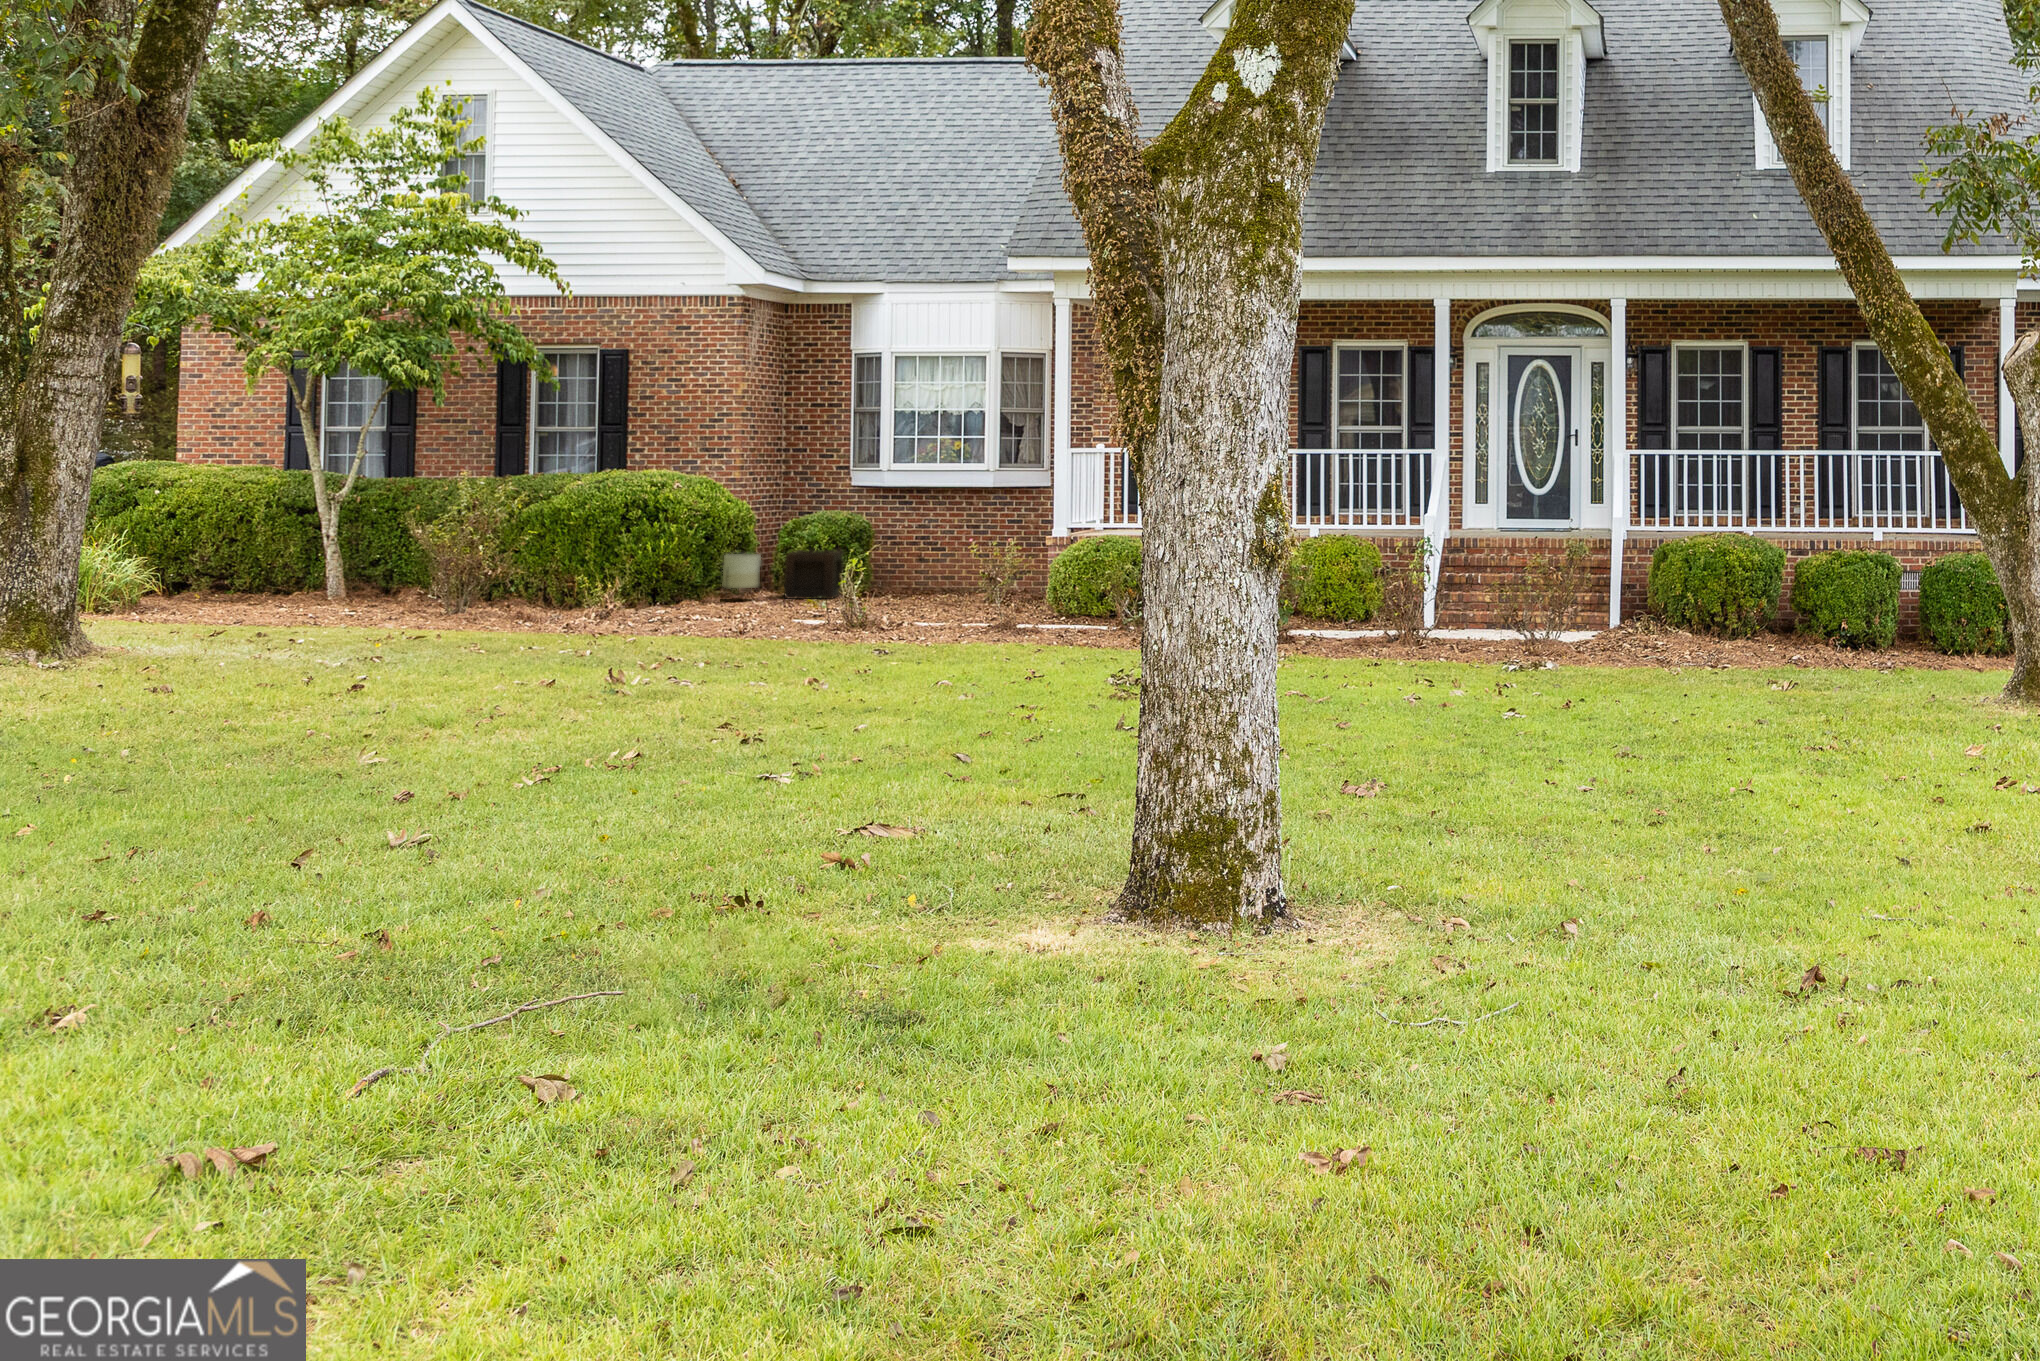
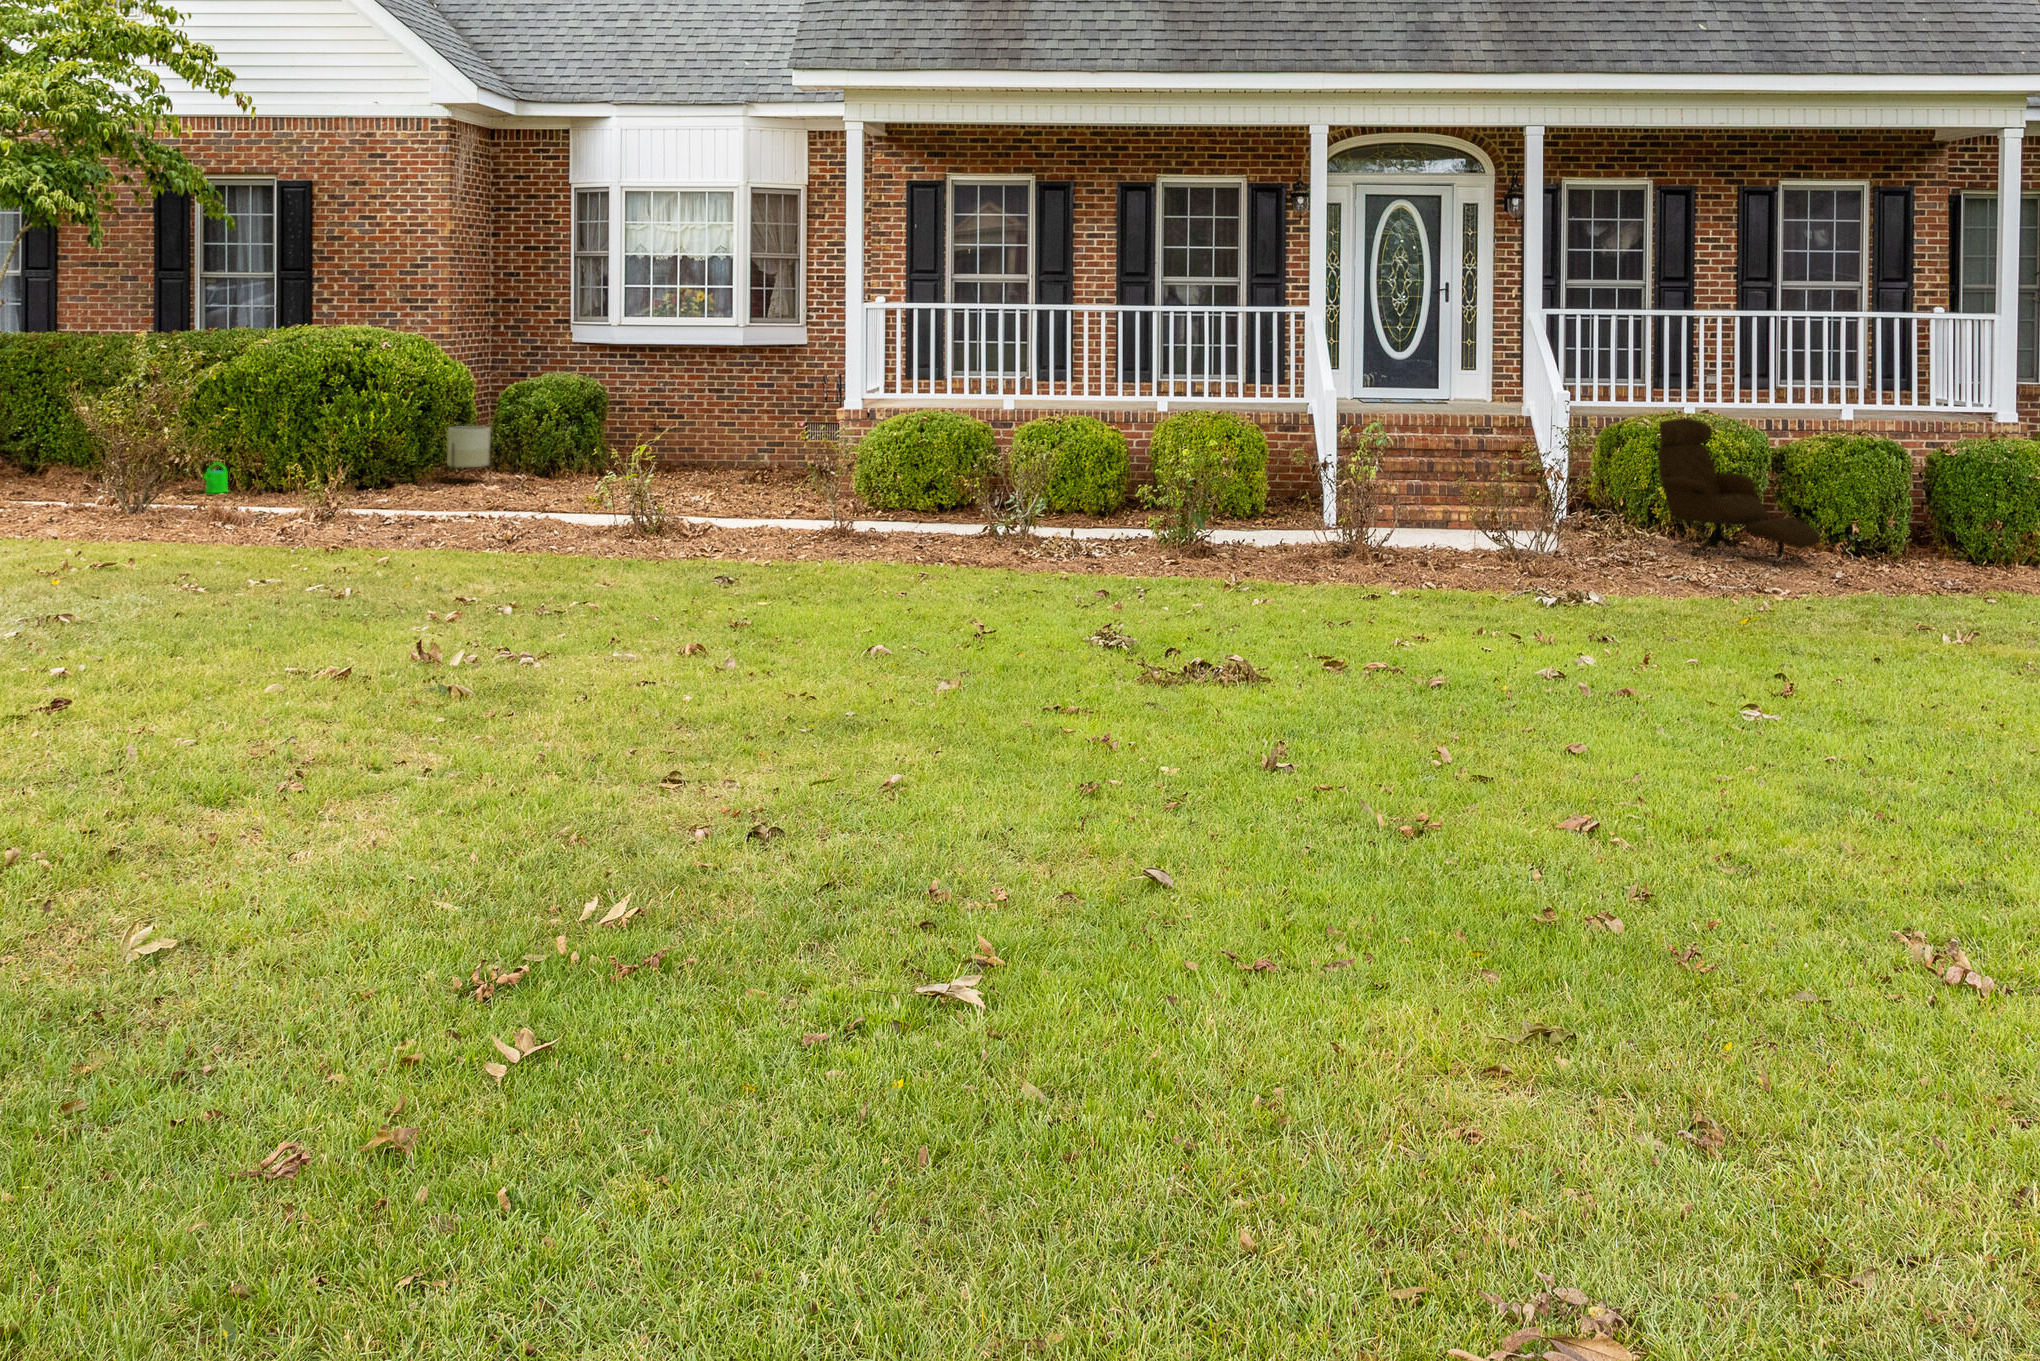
lounge chair: none [1674,541,1787,659] -> present [1659,418,1821,566]
wooden crate: present [784,550,844,599] -> none [517,421,580,479]
watering can: none [515,582,537,608] -> present [204,462,228,493]

